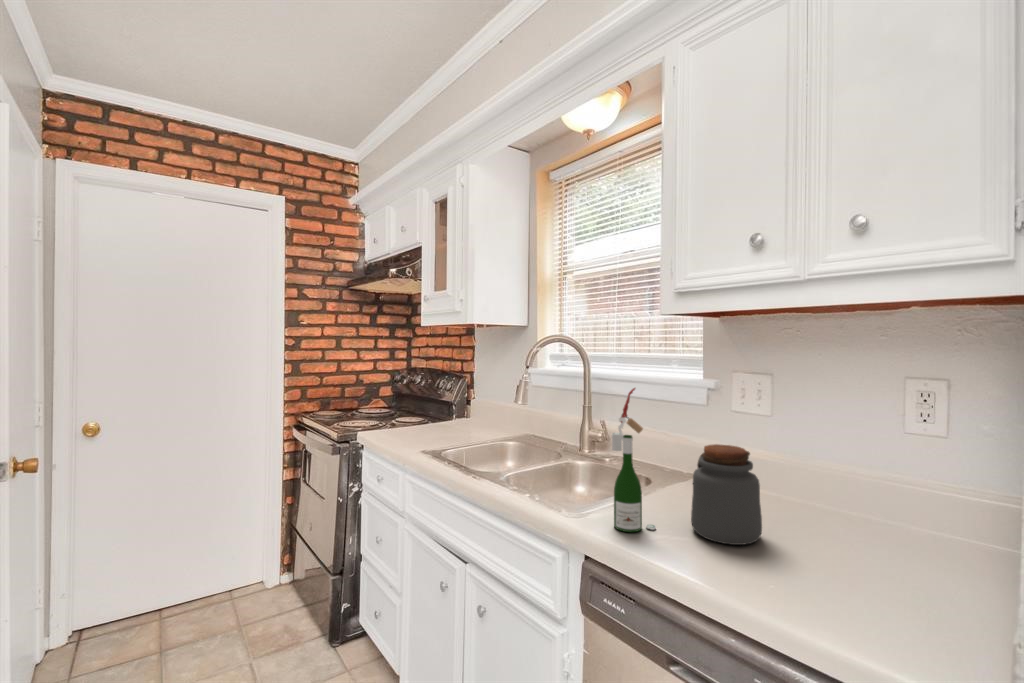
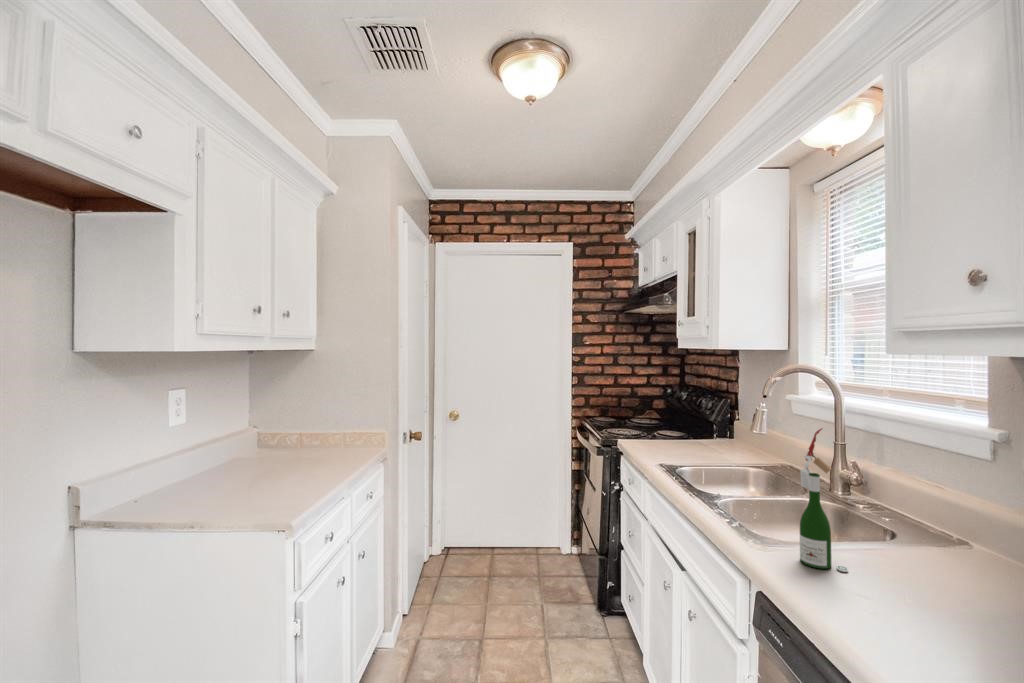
jar: present [691,444,762,545] -> none [890,498,986,614]

